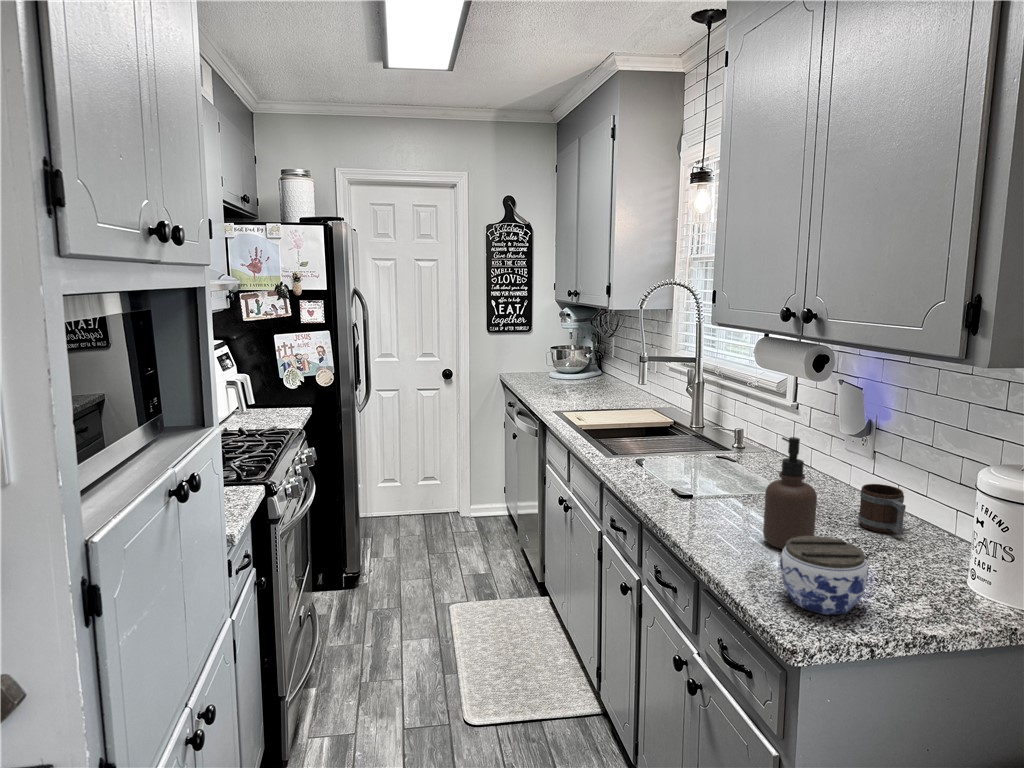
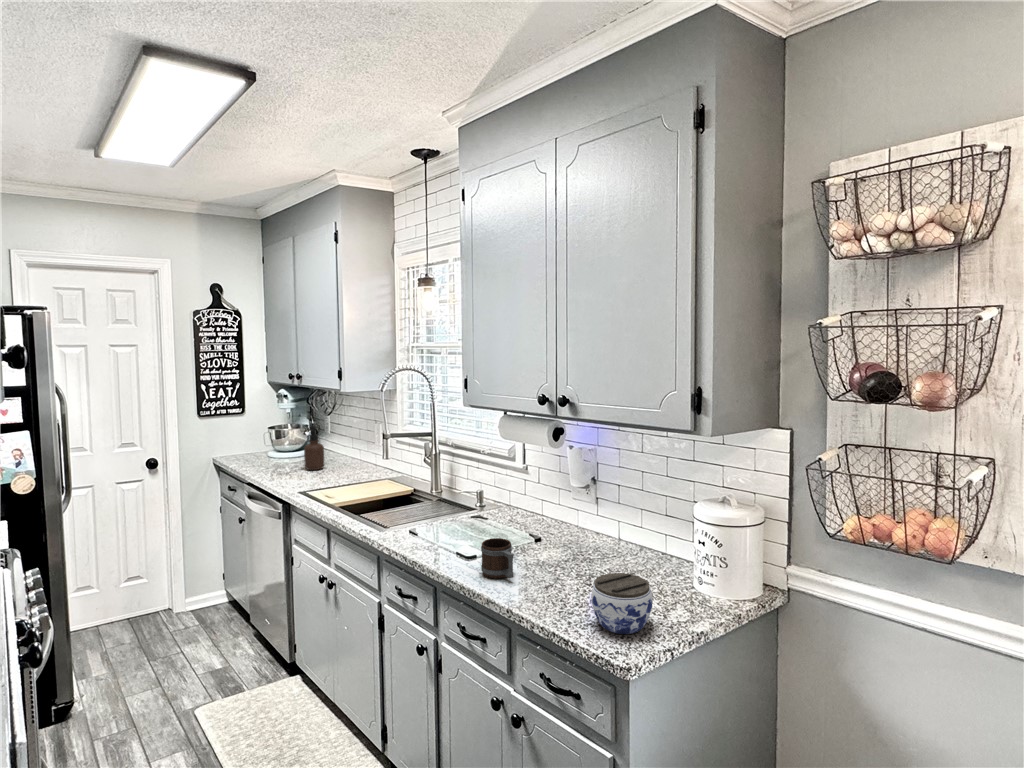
soap dispenser: present [763,437,817,549] -> present [304,426,324,470]
mug: present [858,484,906,534] -> present [481,538,514,578]

